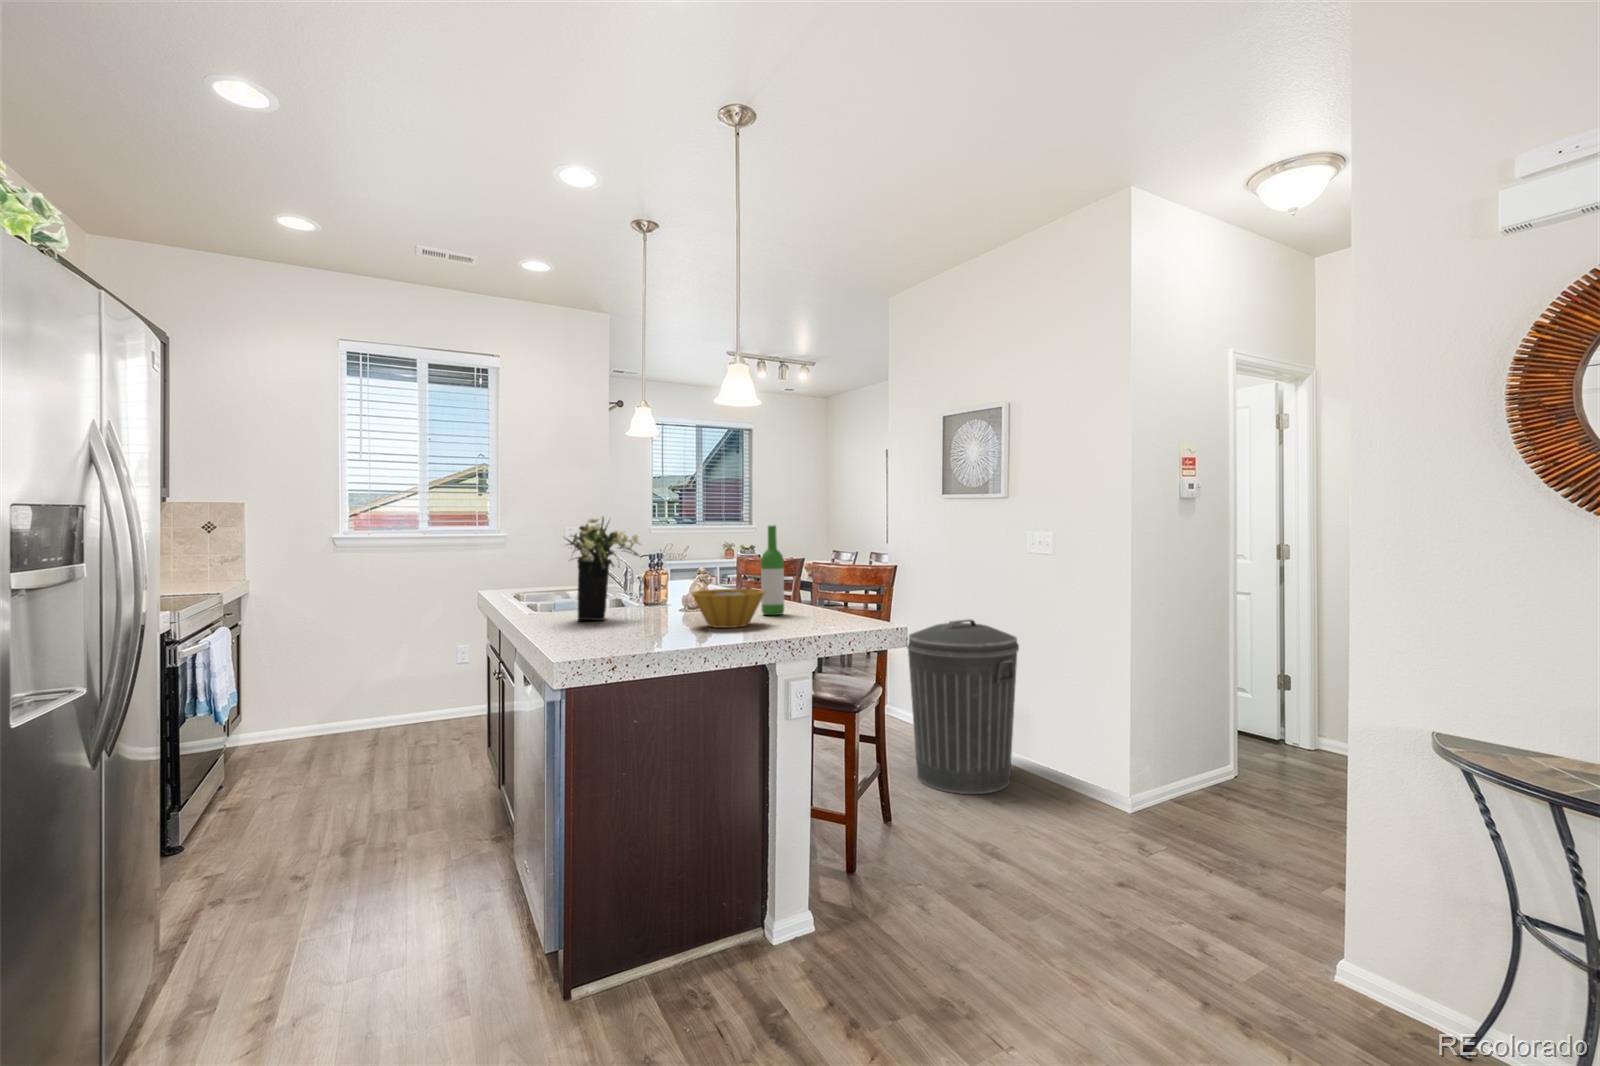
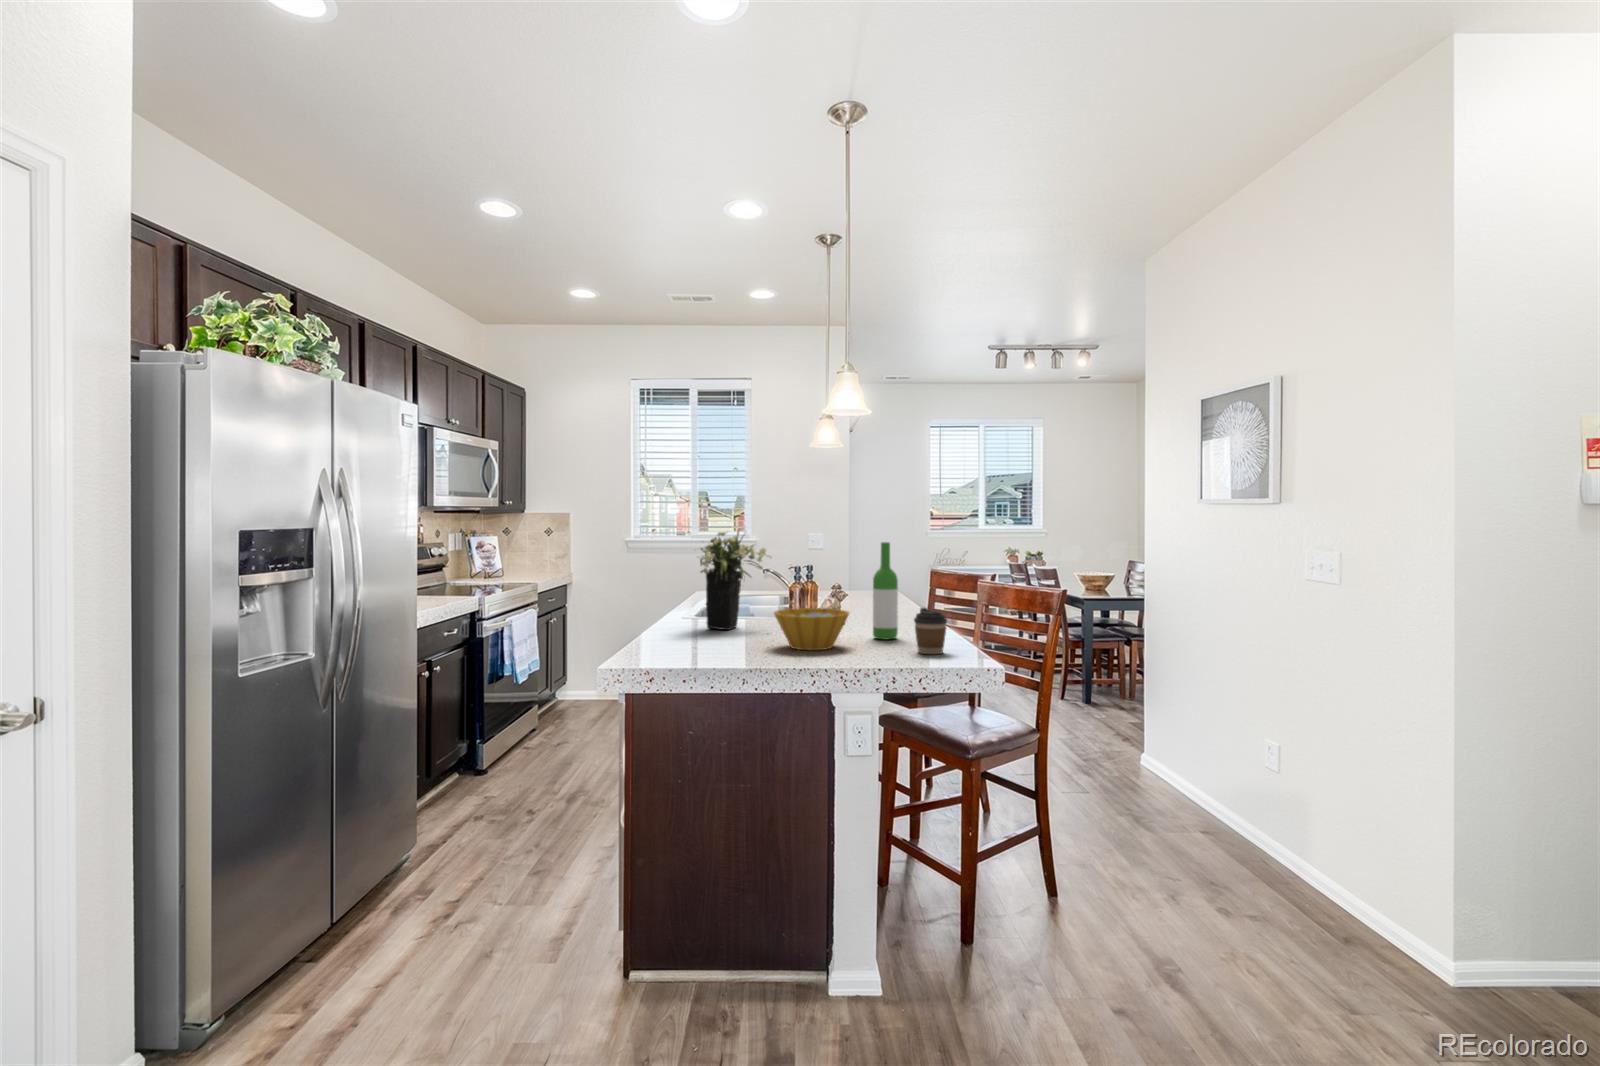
coffee cup: none [826,581,855,621] -> present [914,608,947,654]
trash can: present [907,619,1019,794] -> none [1124,662,1282,889]

